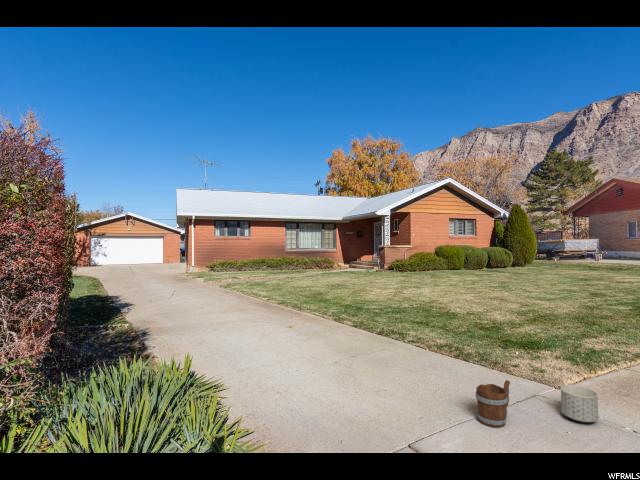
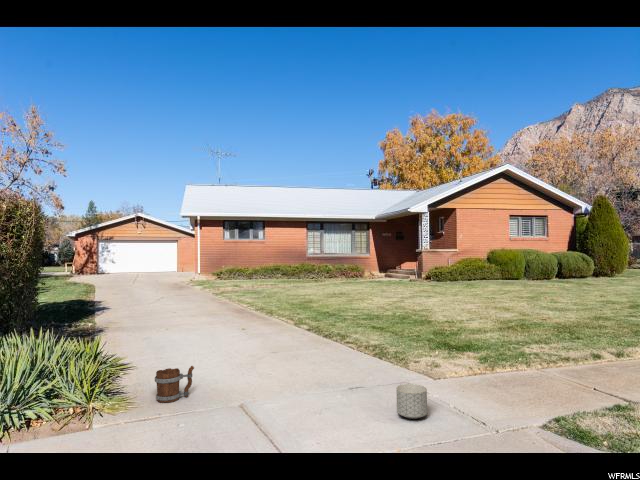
bucket: present [475,380,510,428] -> present [155,366,194,403]

